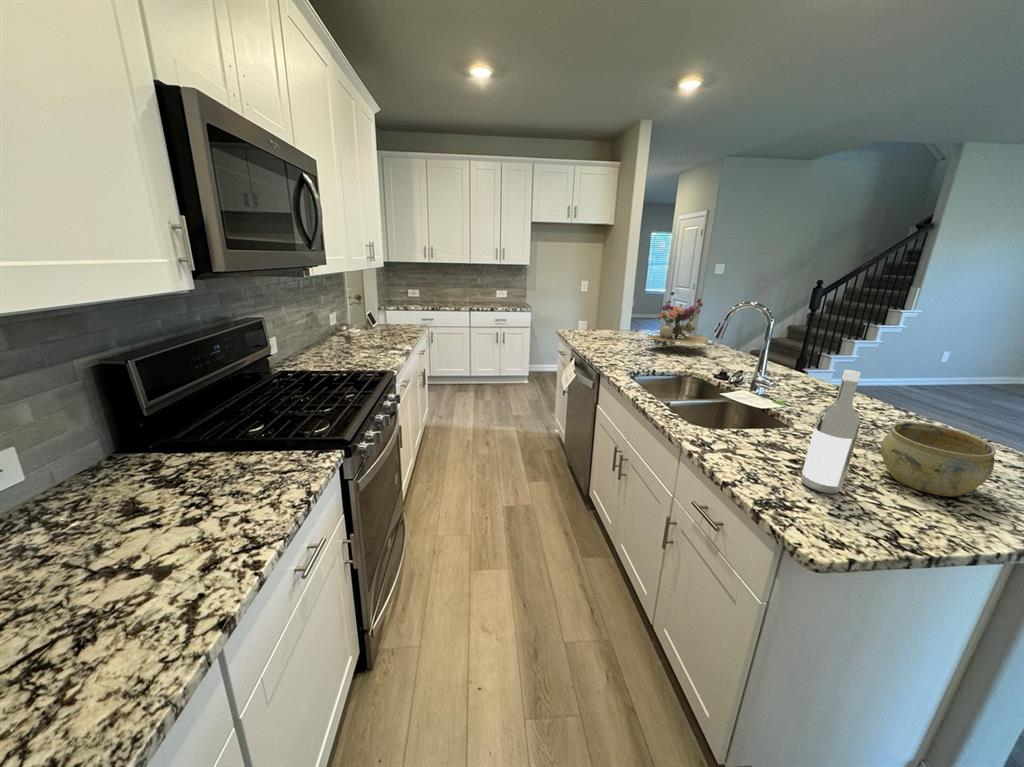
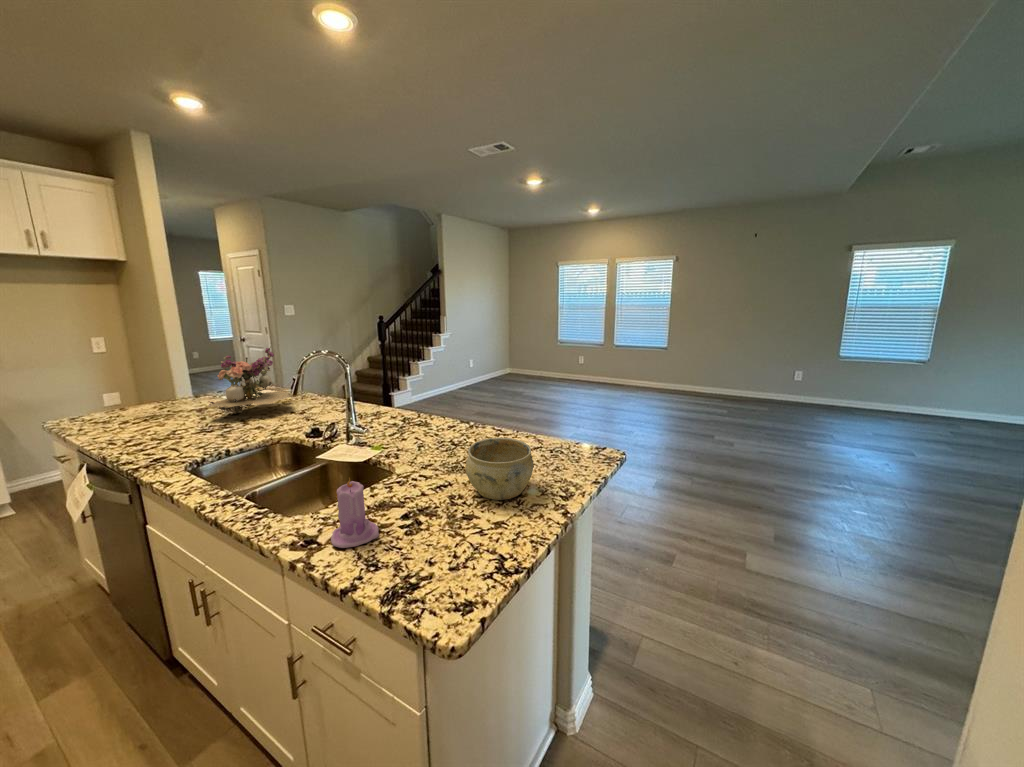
wine bottle: present [801,370,860,494] -> none [413,416,451,546]
candle: none [722,406,765,464] -> present [331,478,379,548]

